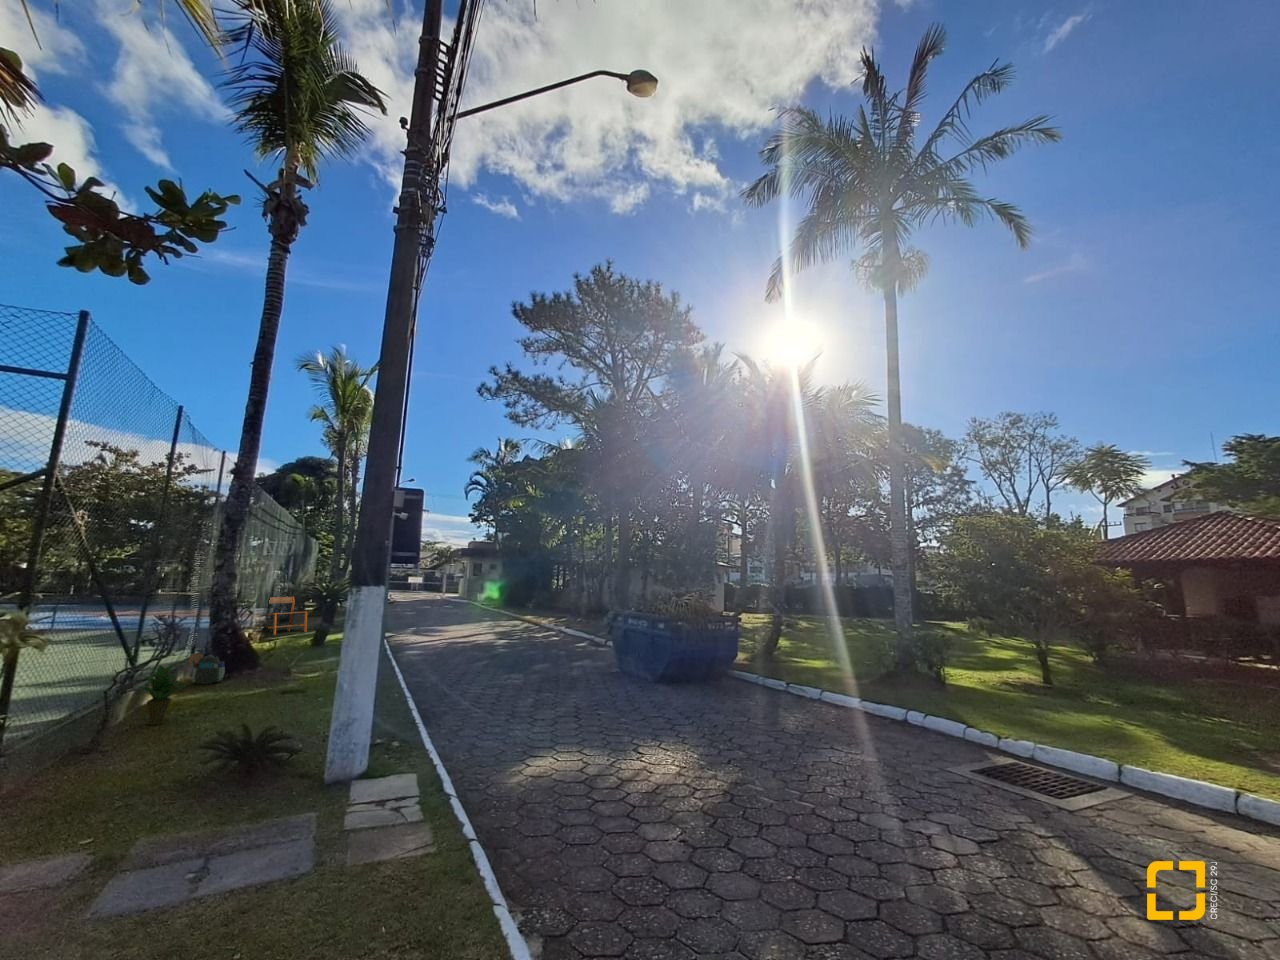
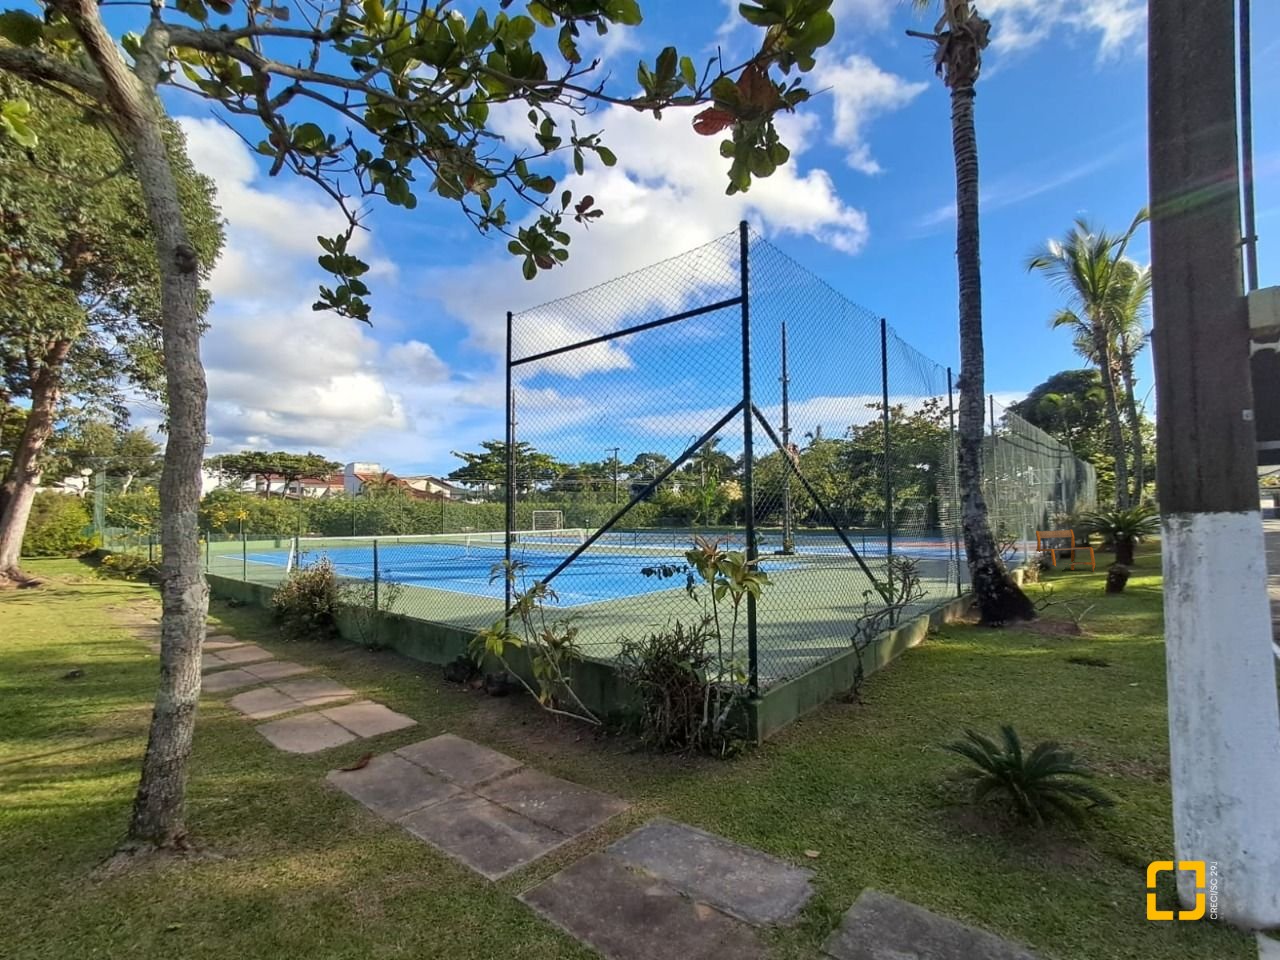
backpack: present [189,654,225,684] -> none [955,595,996,631]
potted plant: present [139,664,182,725] -> none [893,611,947,679]

